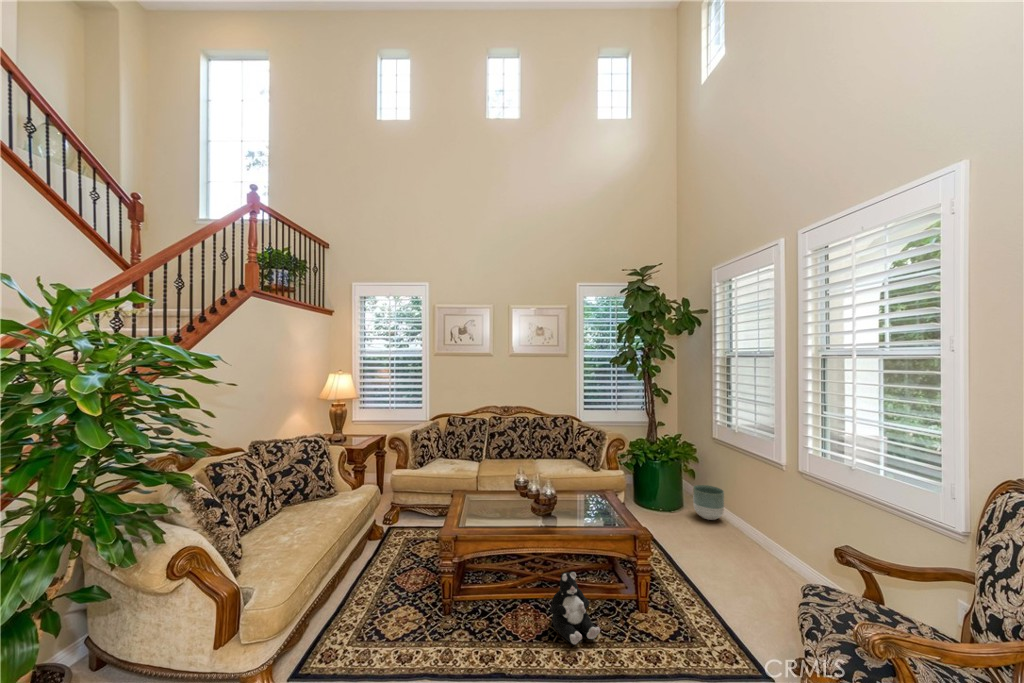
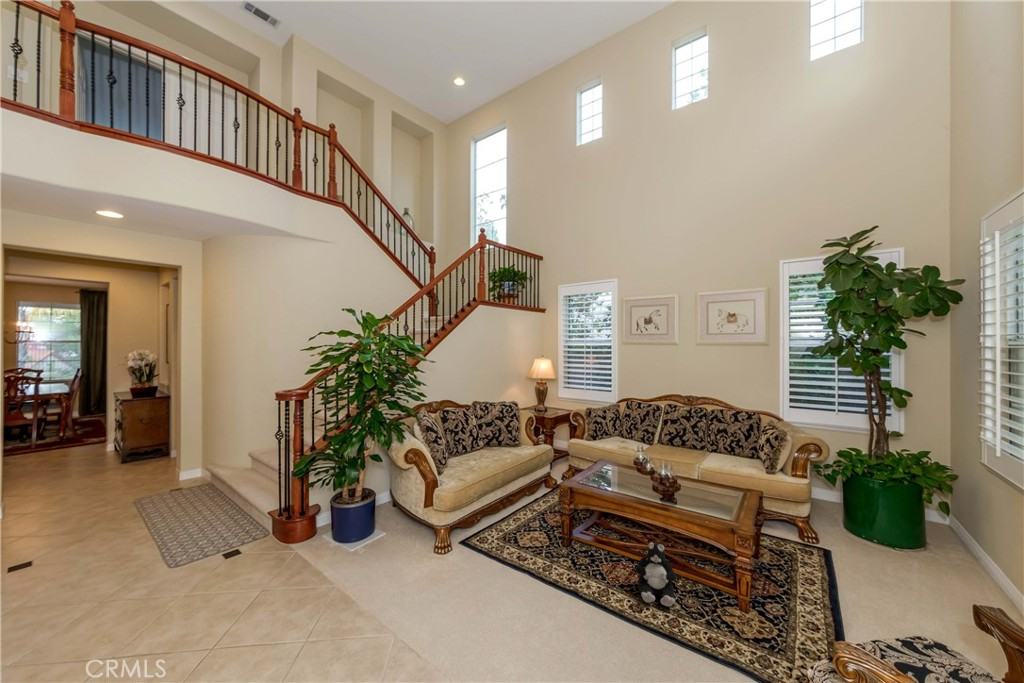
planter: present [693,485,724,520] -> none [931,524,991,578]

